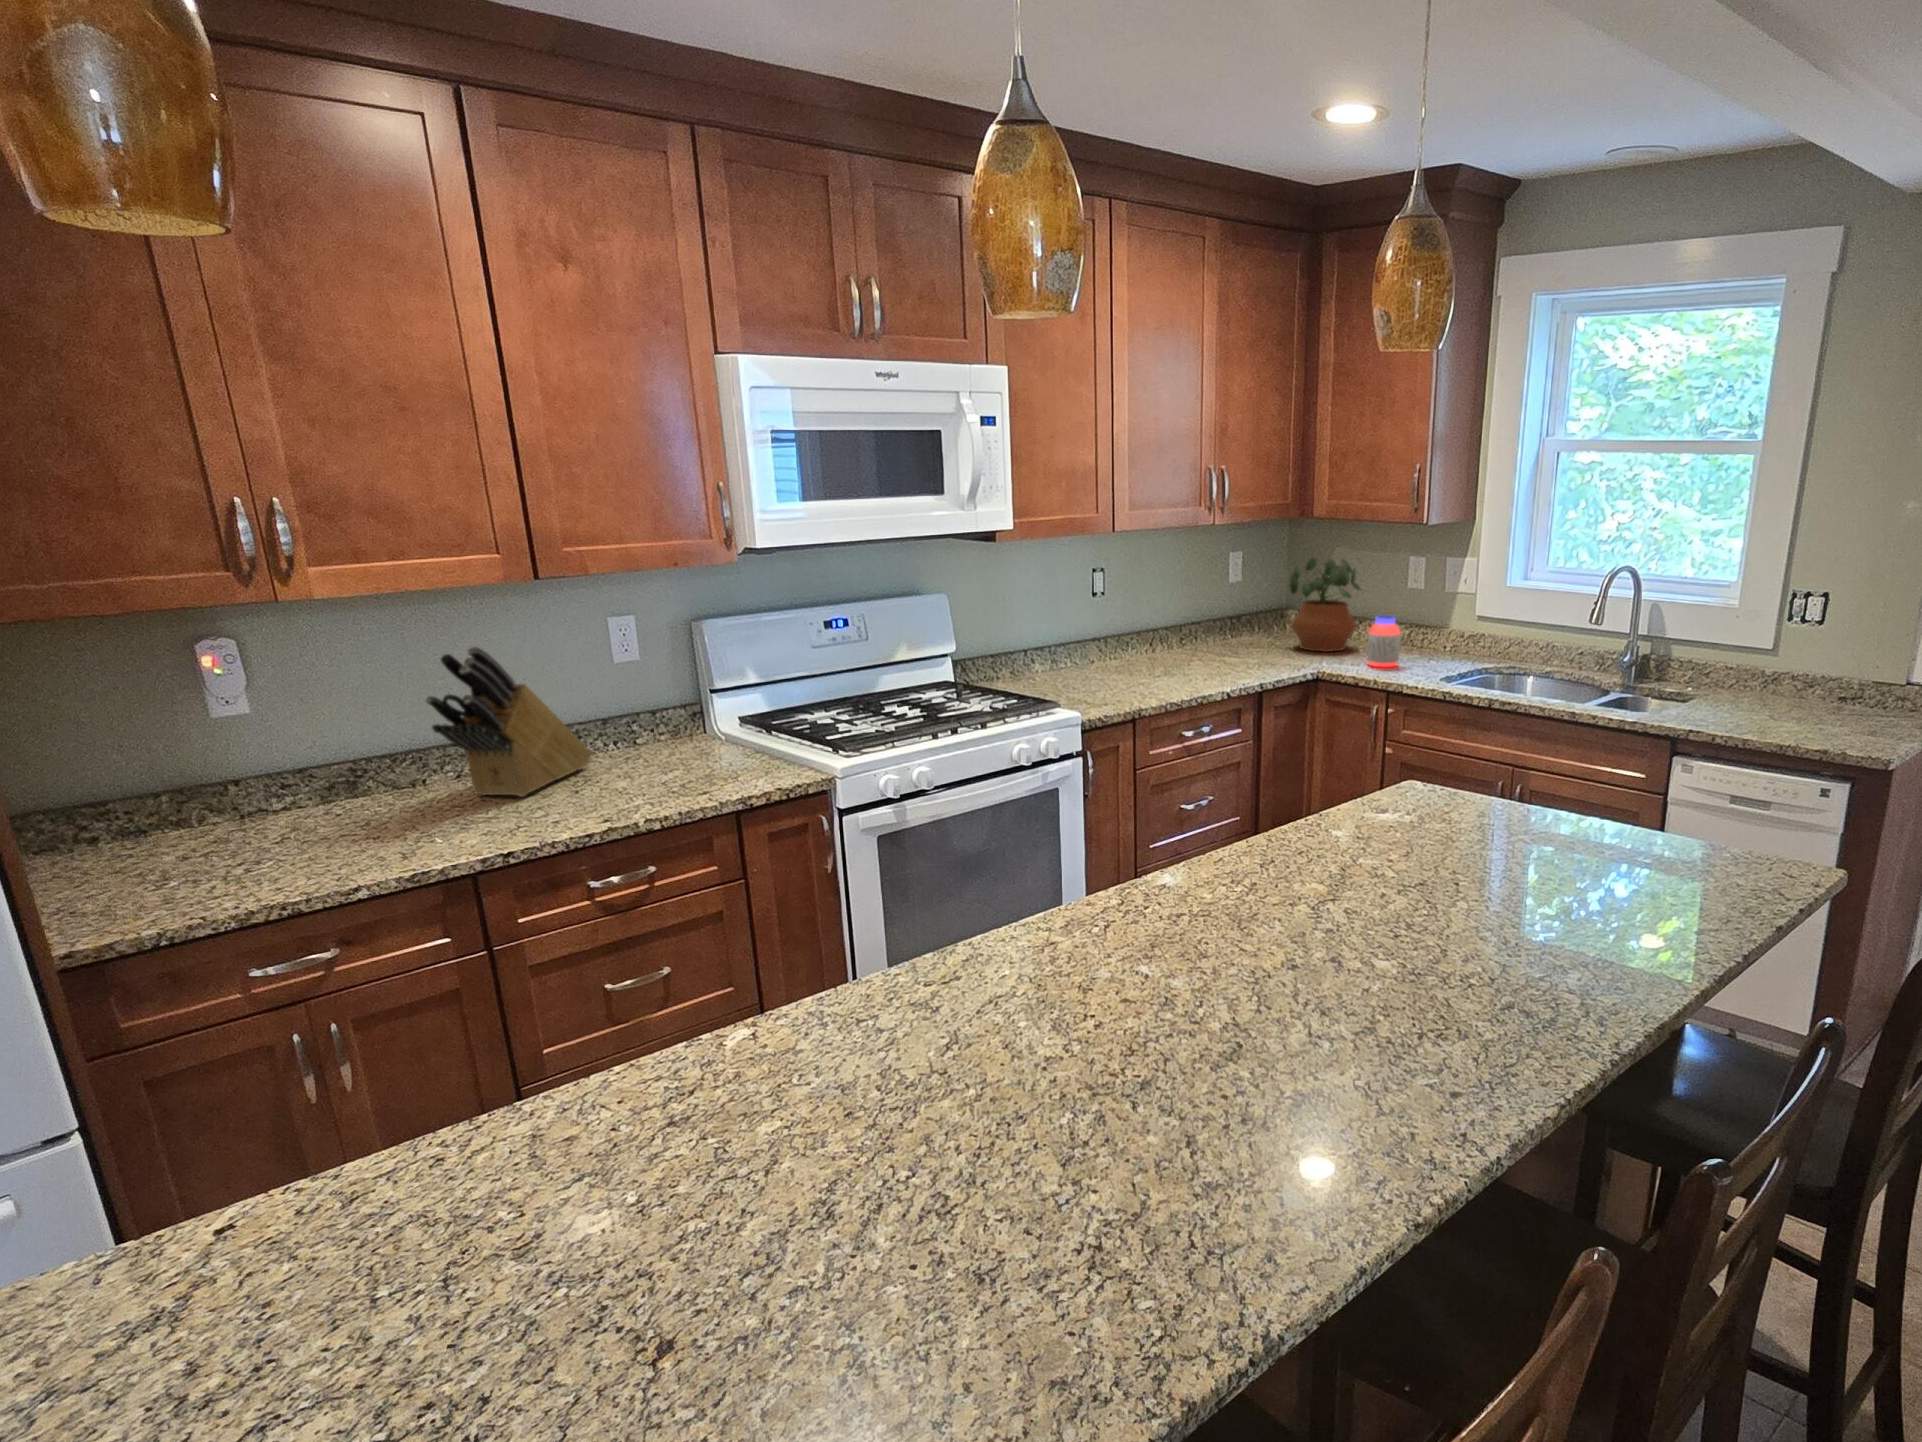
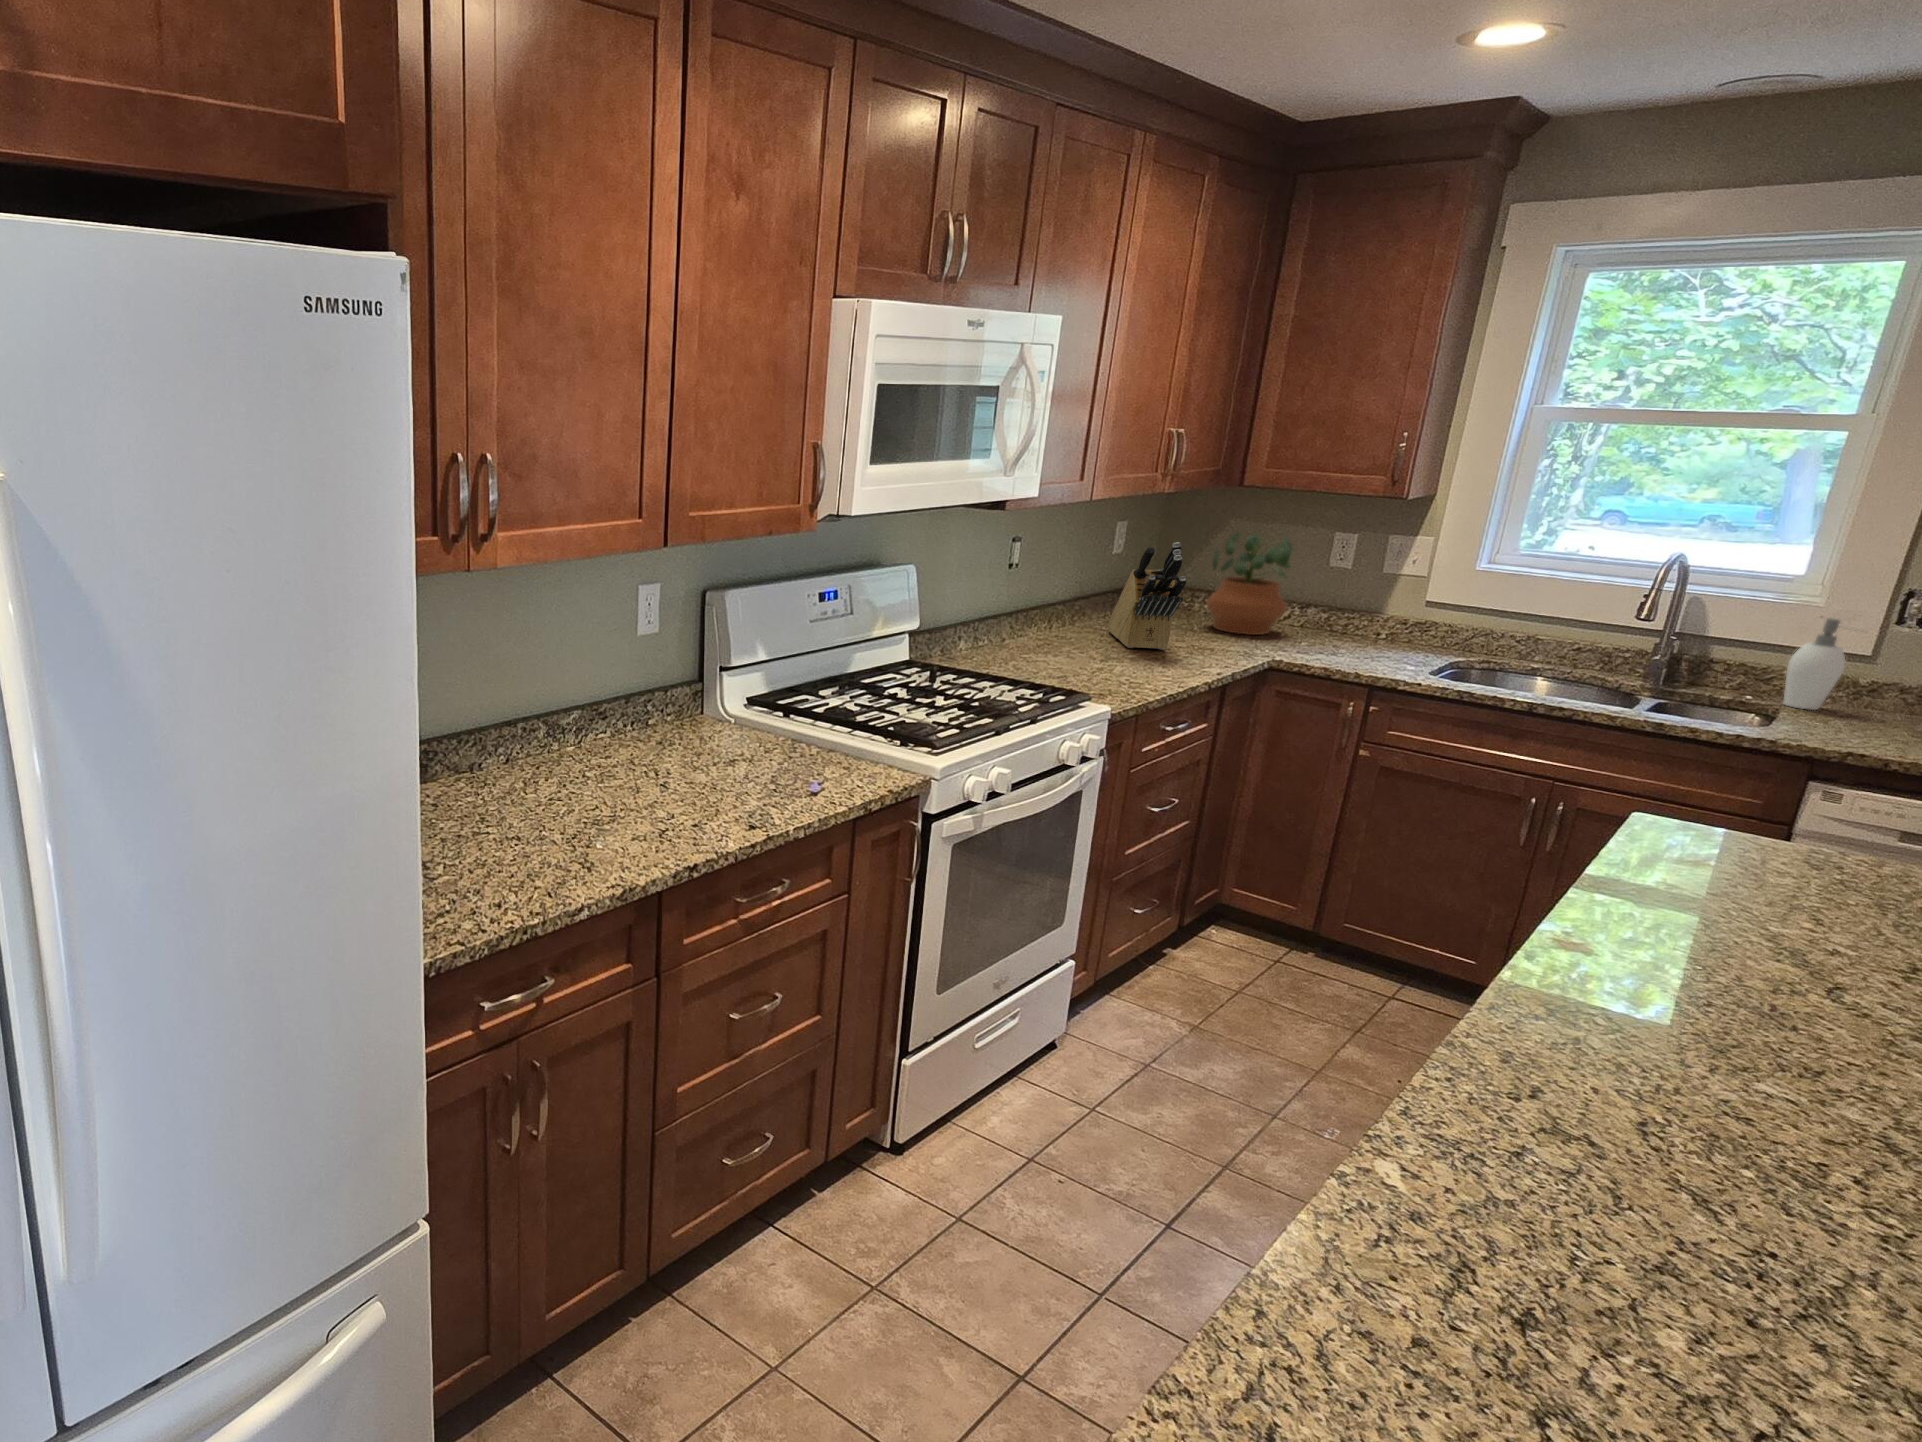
jar: present [1367,616,1401,667] -> none [1322,600,1371,657]
soap dispenser: none [1706,617,1749,697] -> present [1784,618,1845,710]
knife block: present [426,646,591,796] -> present [1108,542,1186,650]

